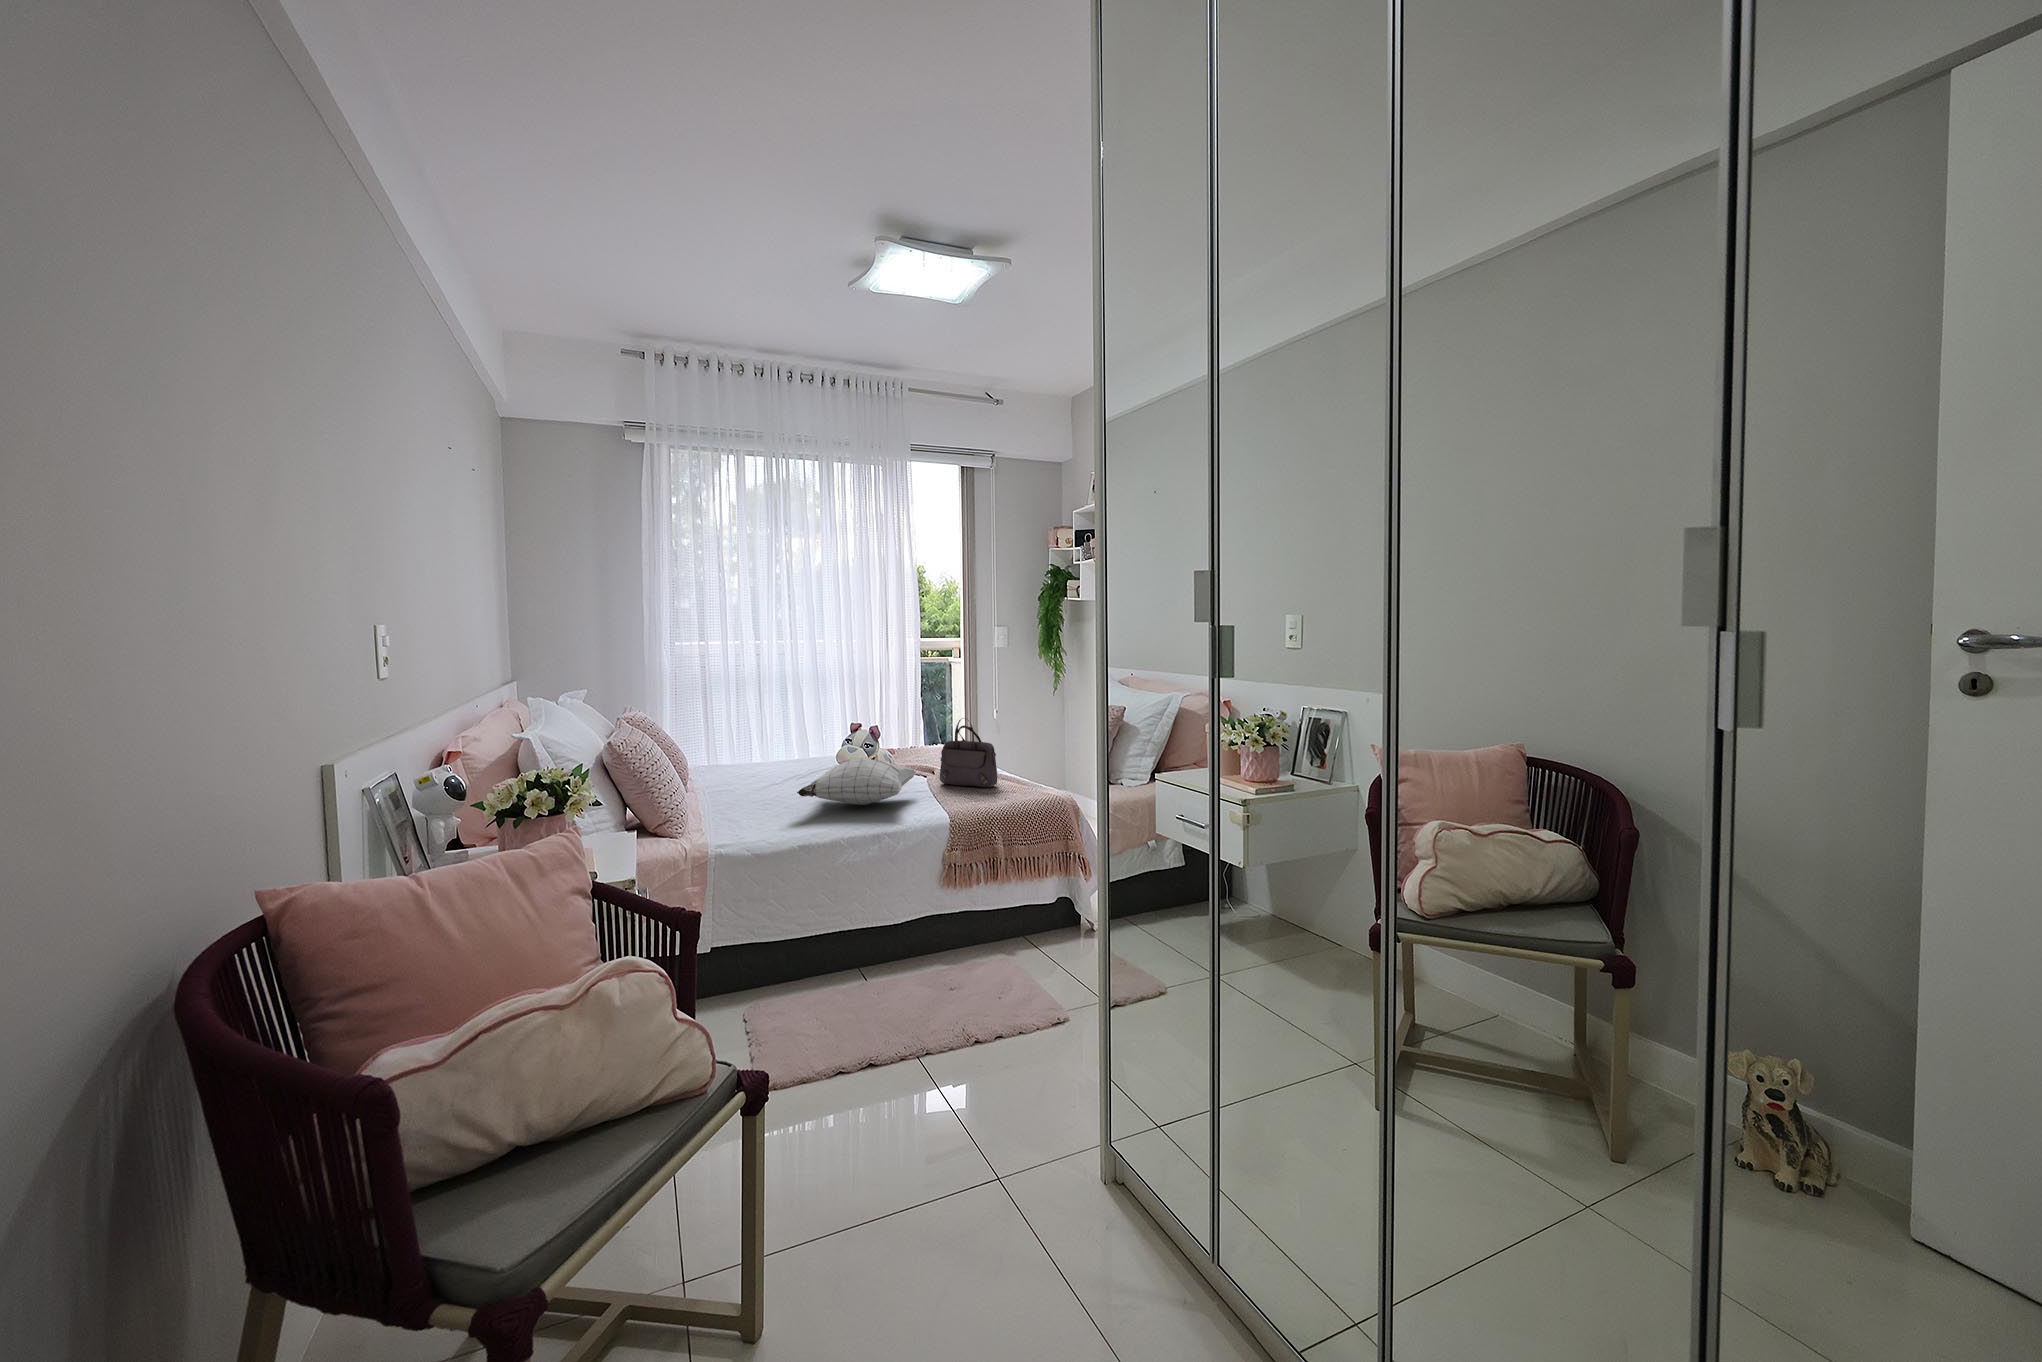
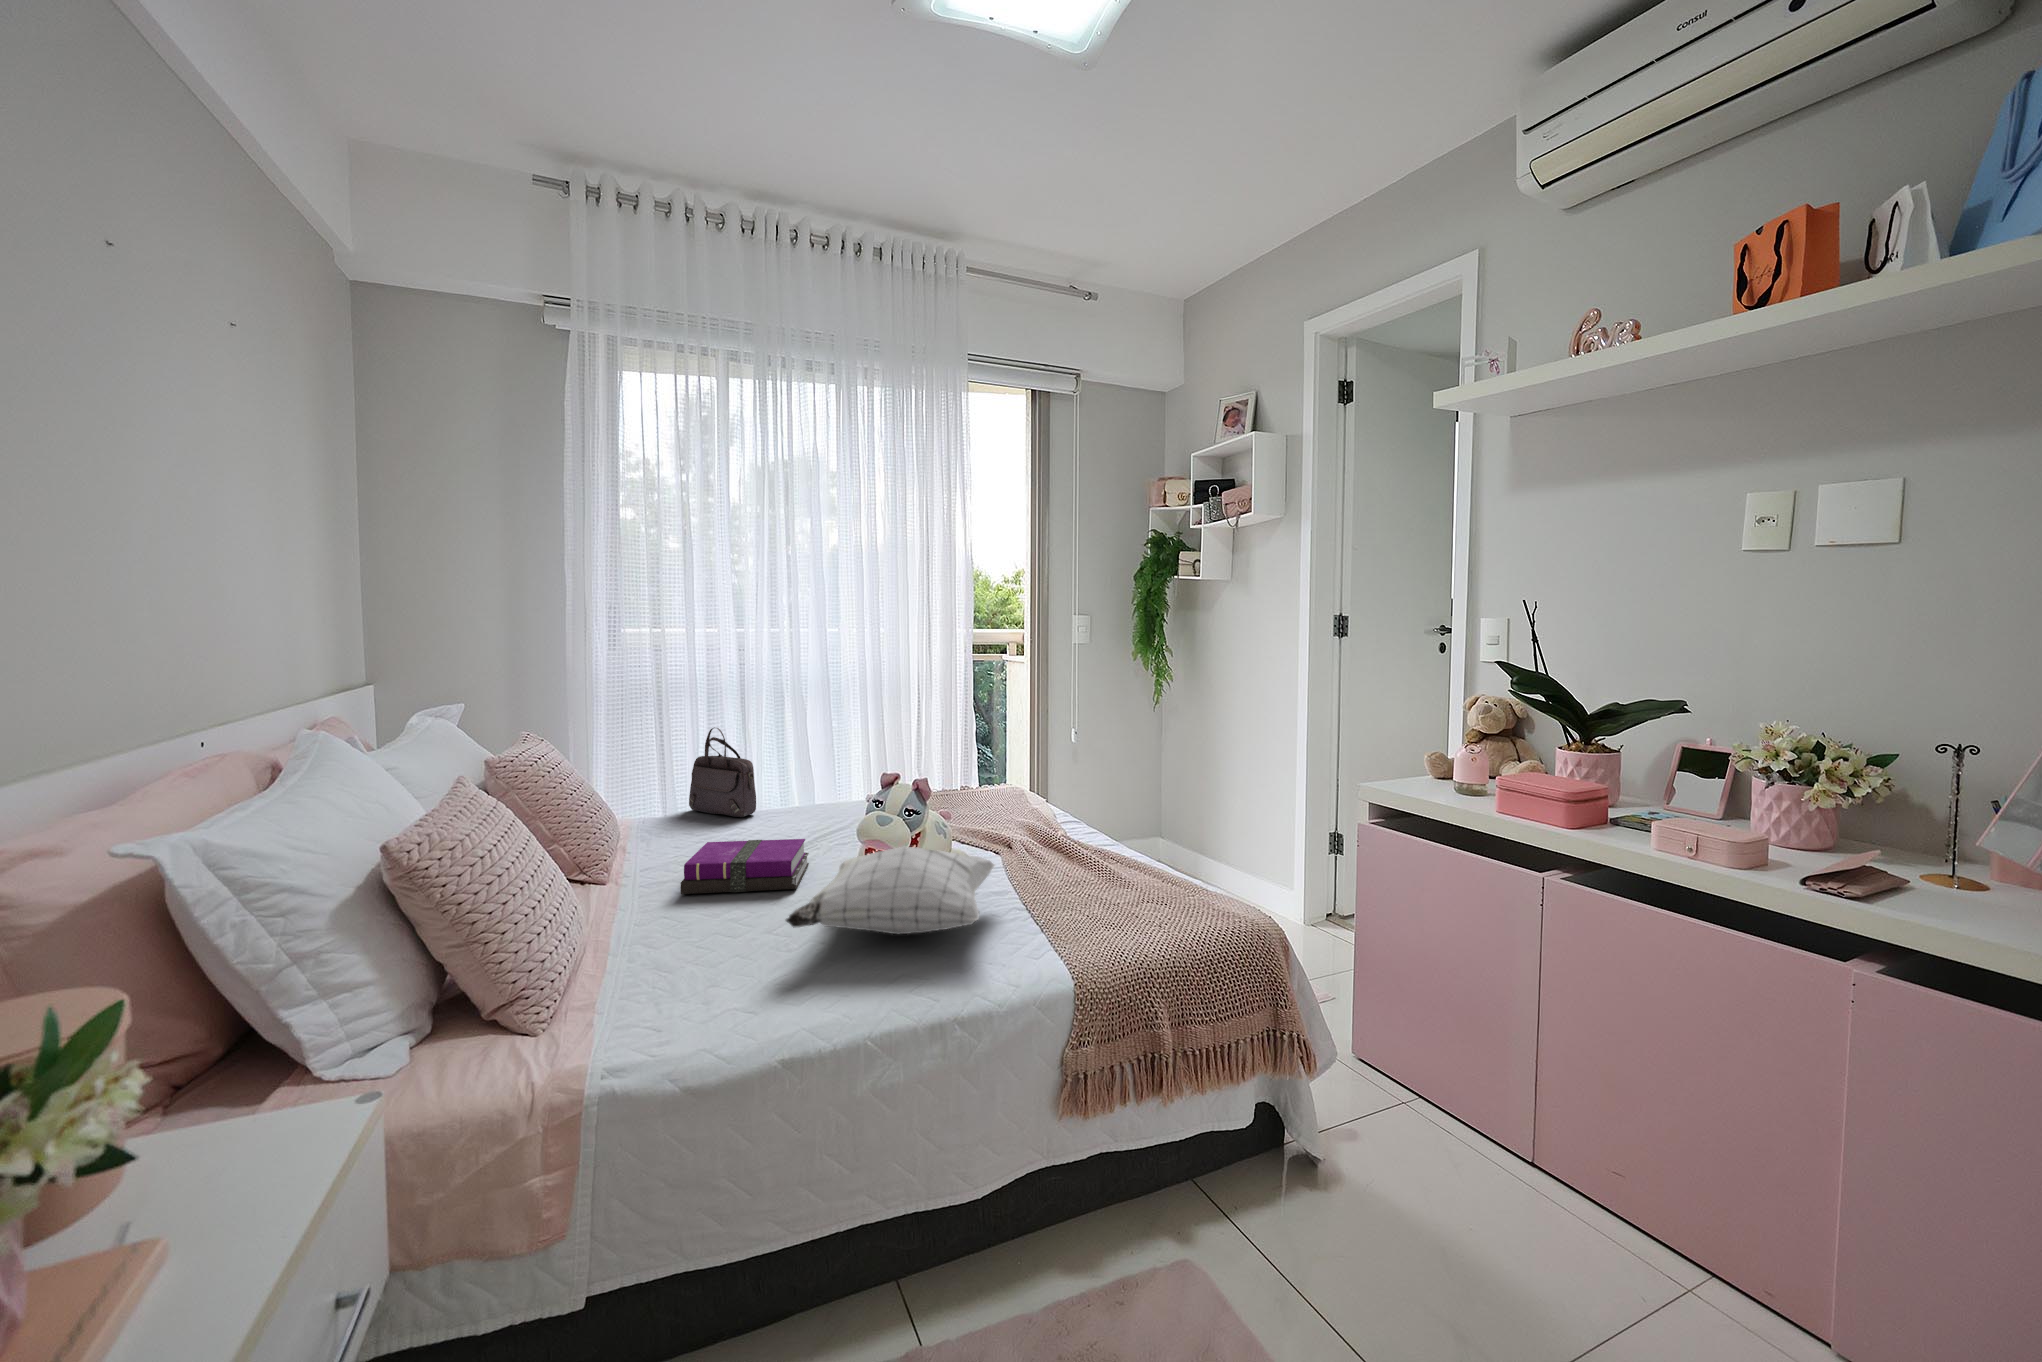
handbag: present [940,718,997,788] -> present [689,728,756,817]
notebook: none [732,766,807,795] -> present [680,839,809,894]

